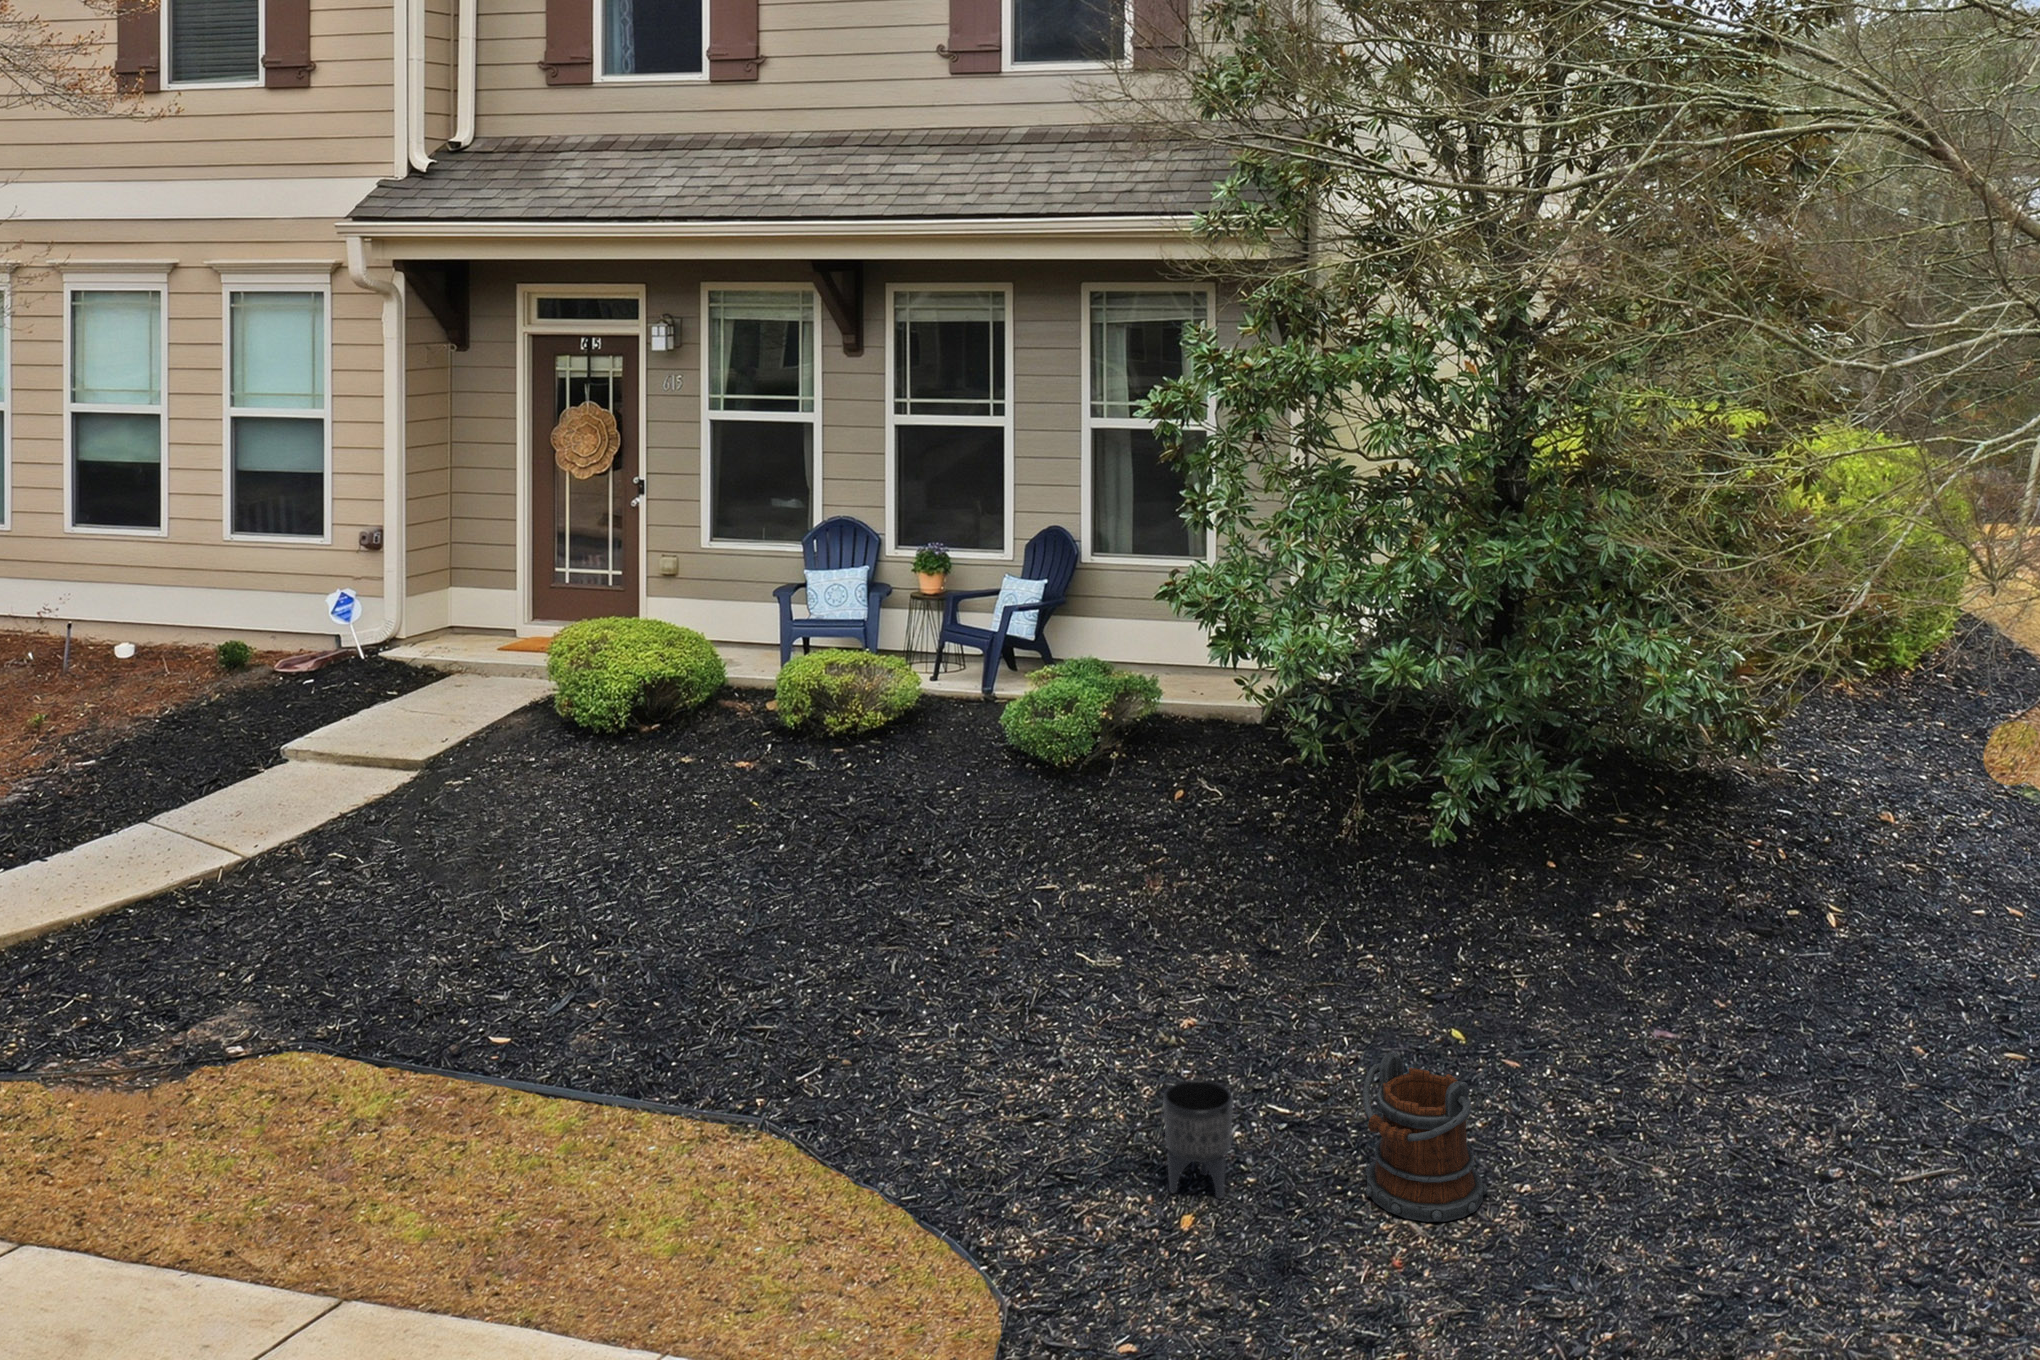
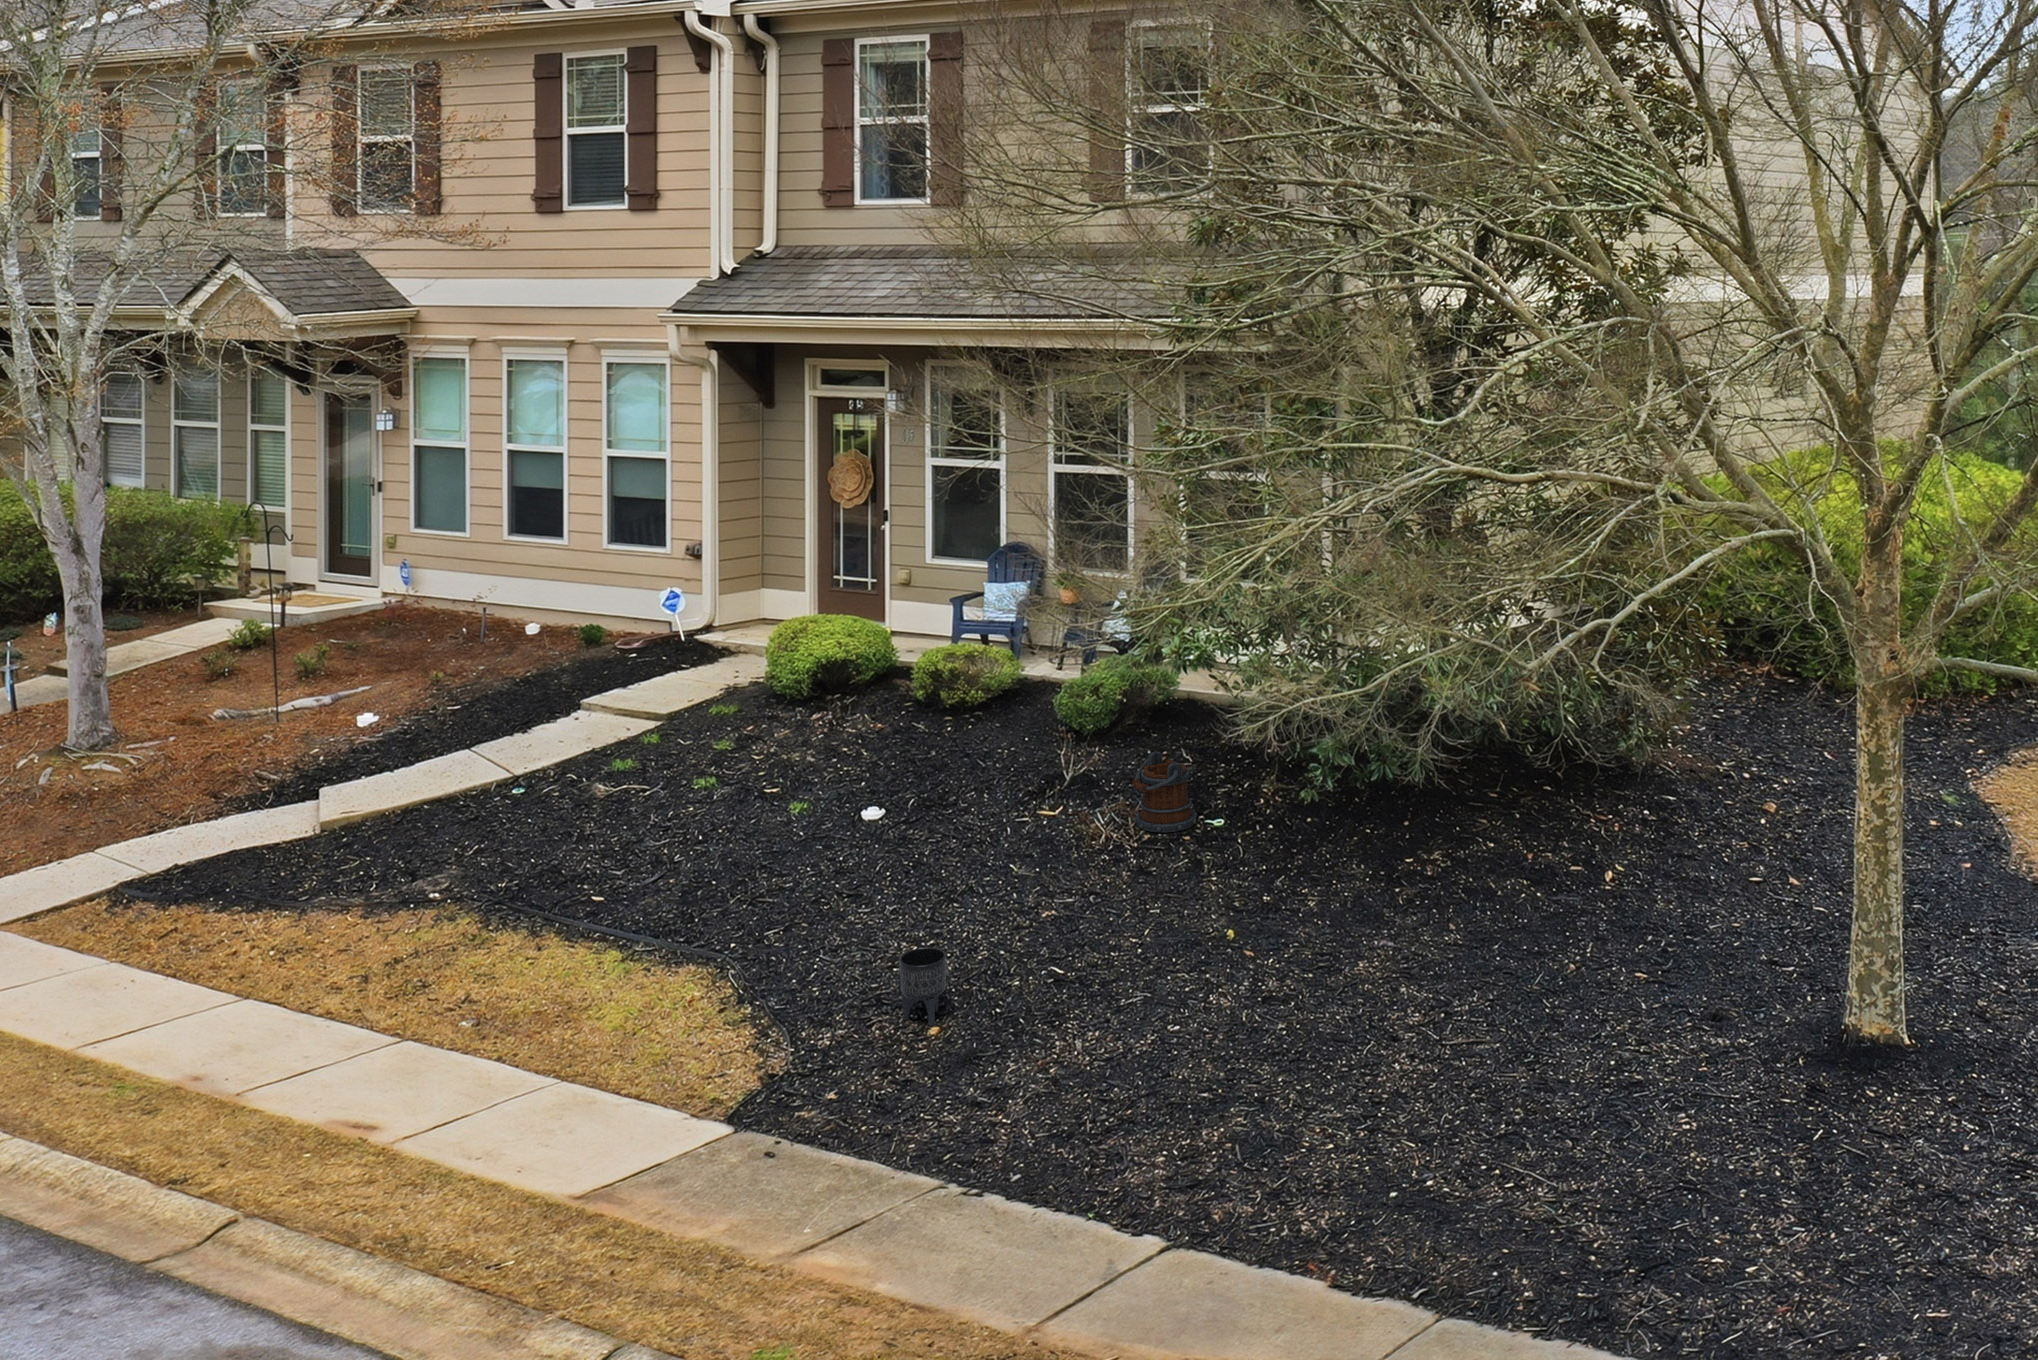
bucket: present [1363,1052,1488,1222] -> present [1132,751,1197,833]

